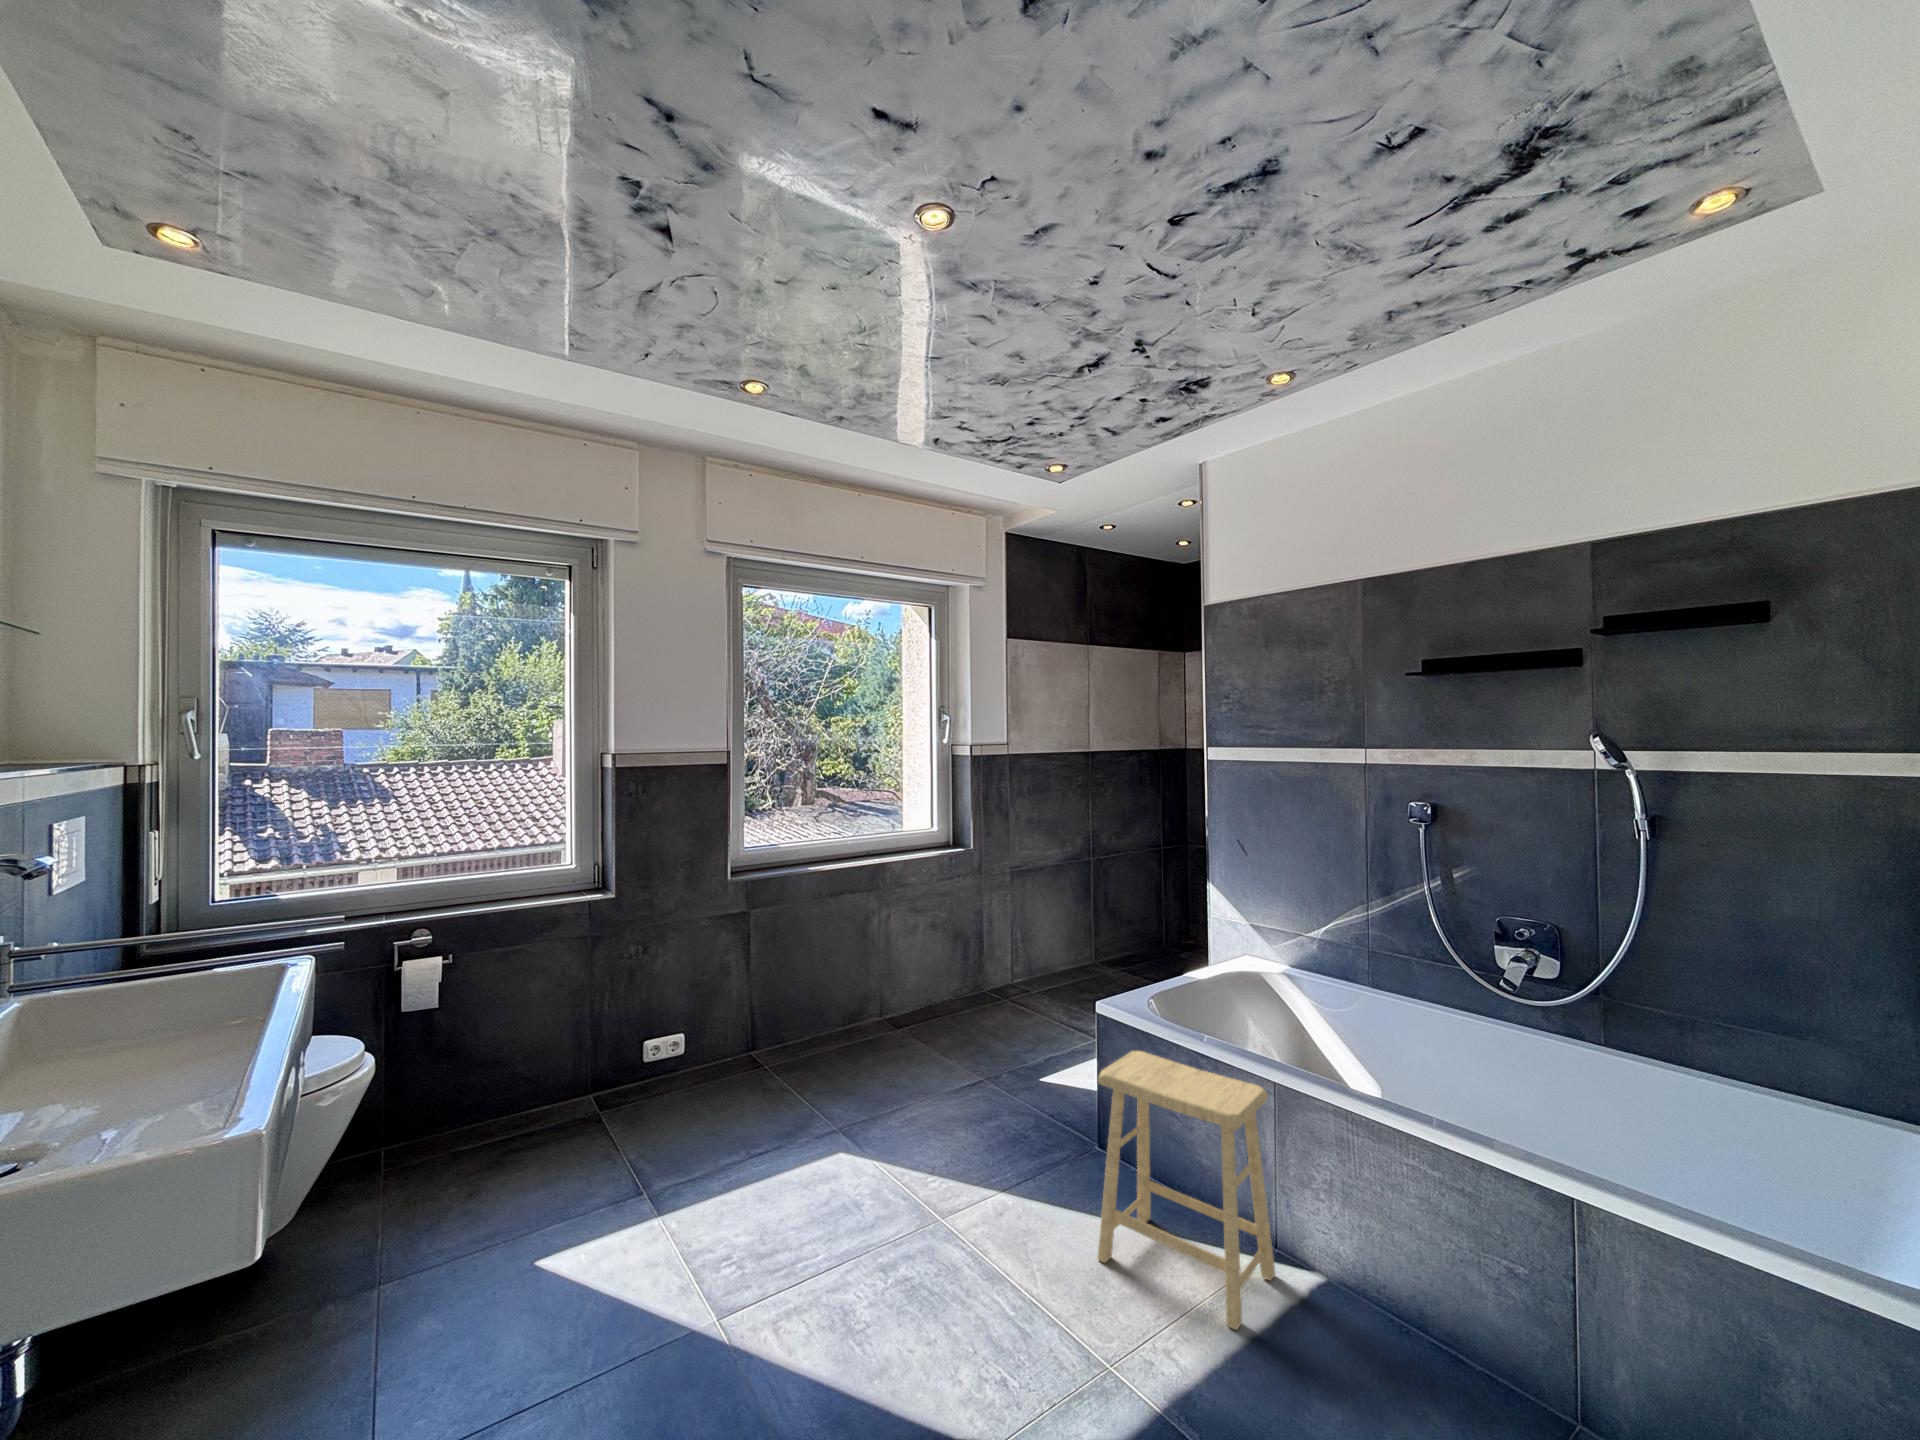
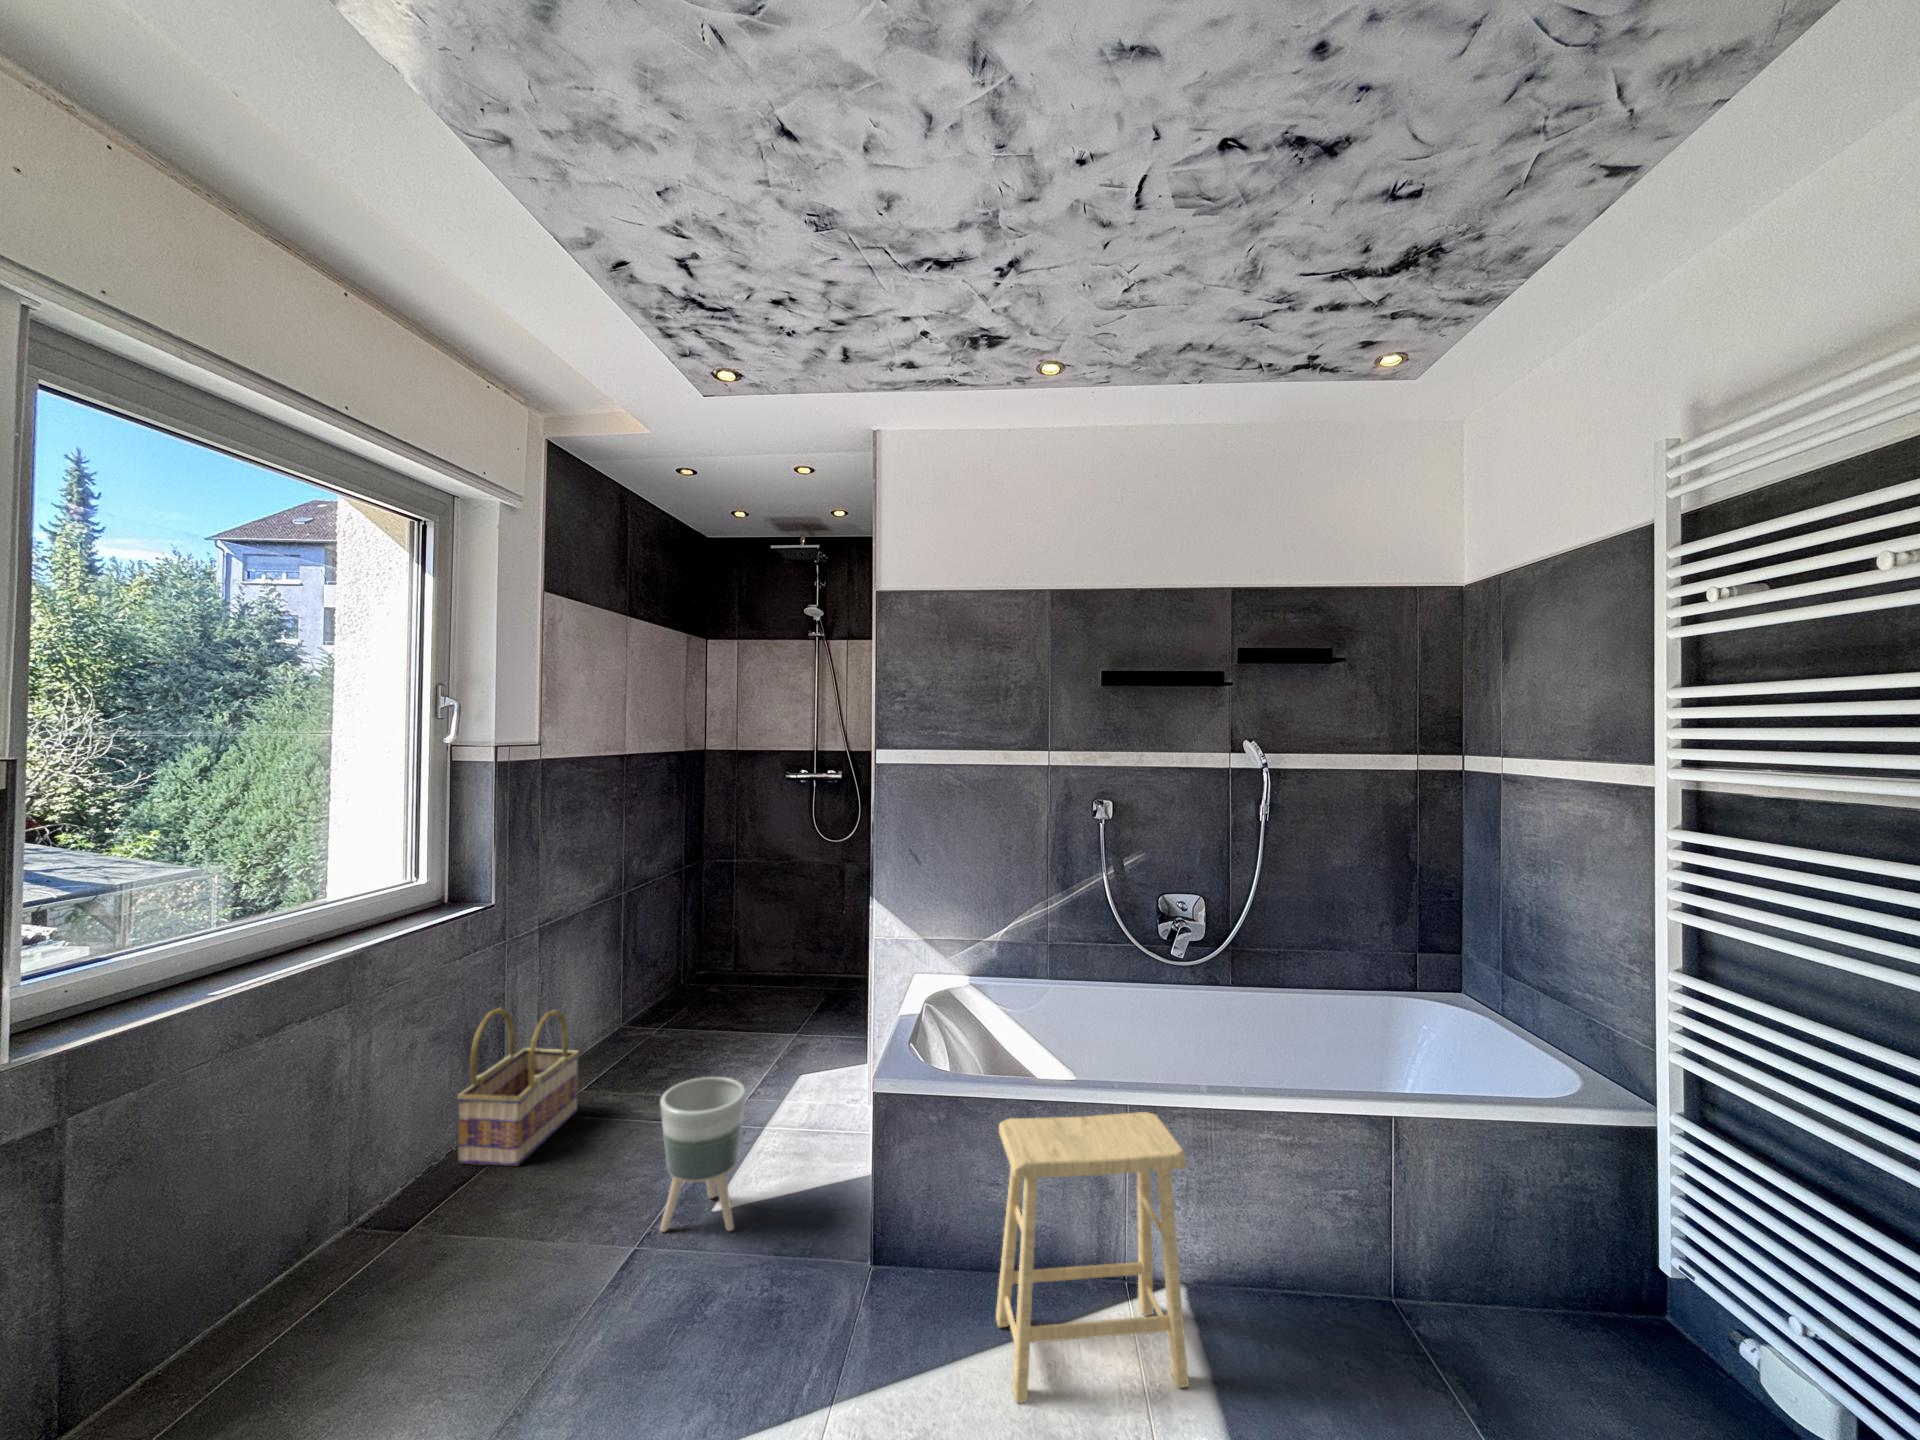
basket: none [939,917,1022,1019] -> present [457,1008,579,1166]
planter: none [997,983,1056,1094] -> present [660,1077,746,1232]

